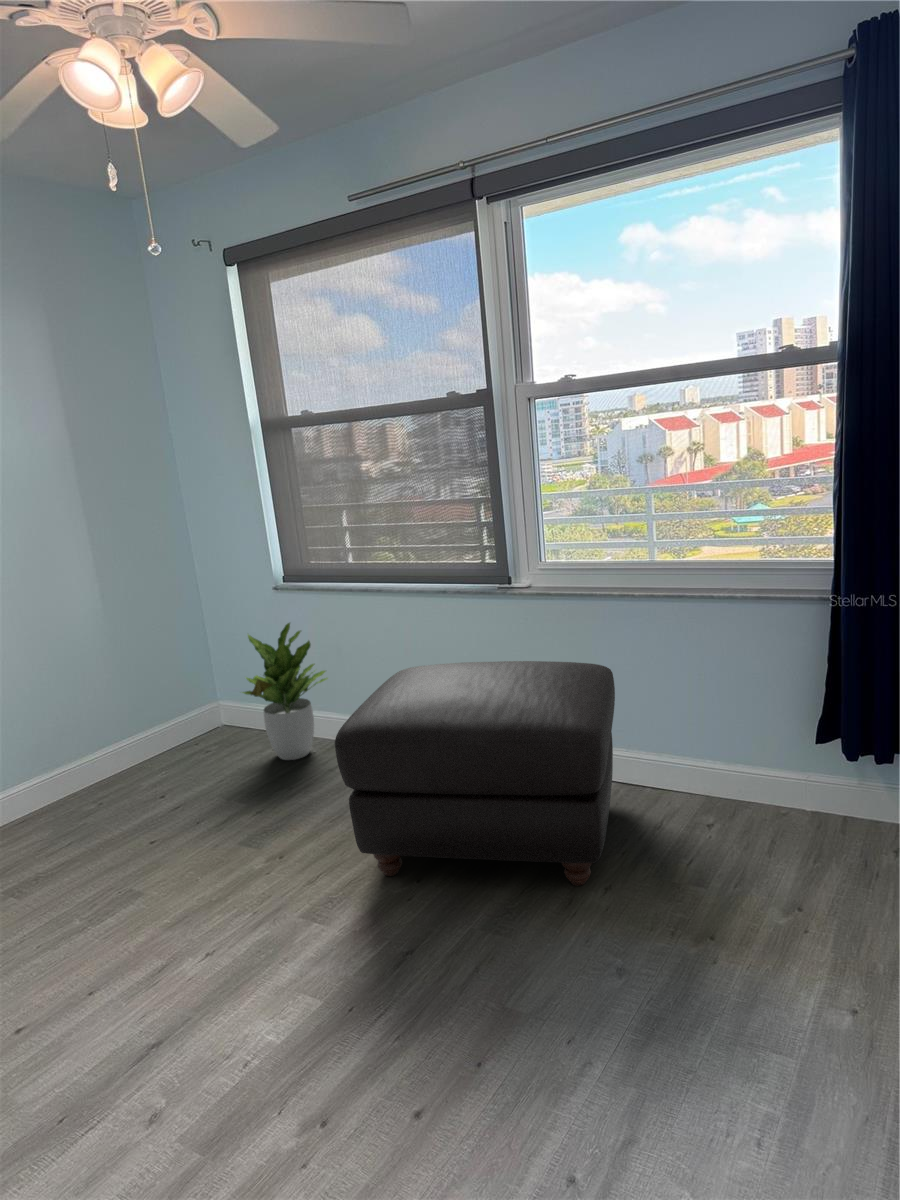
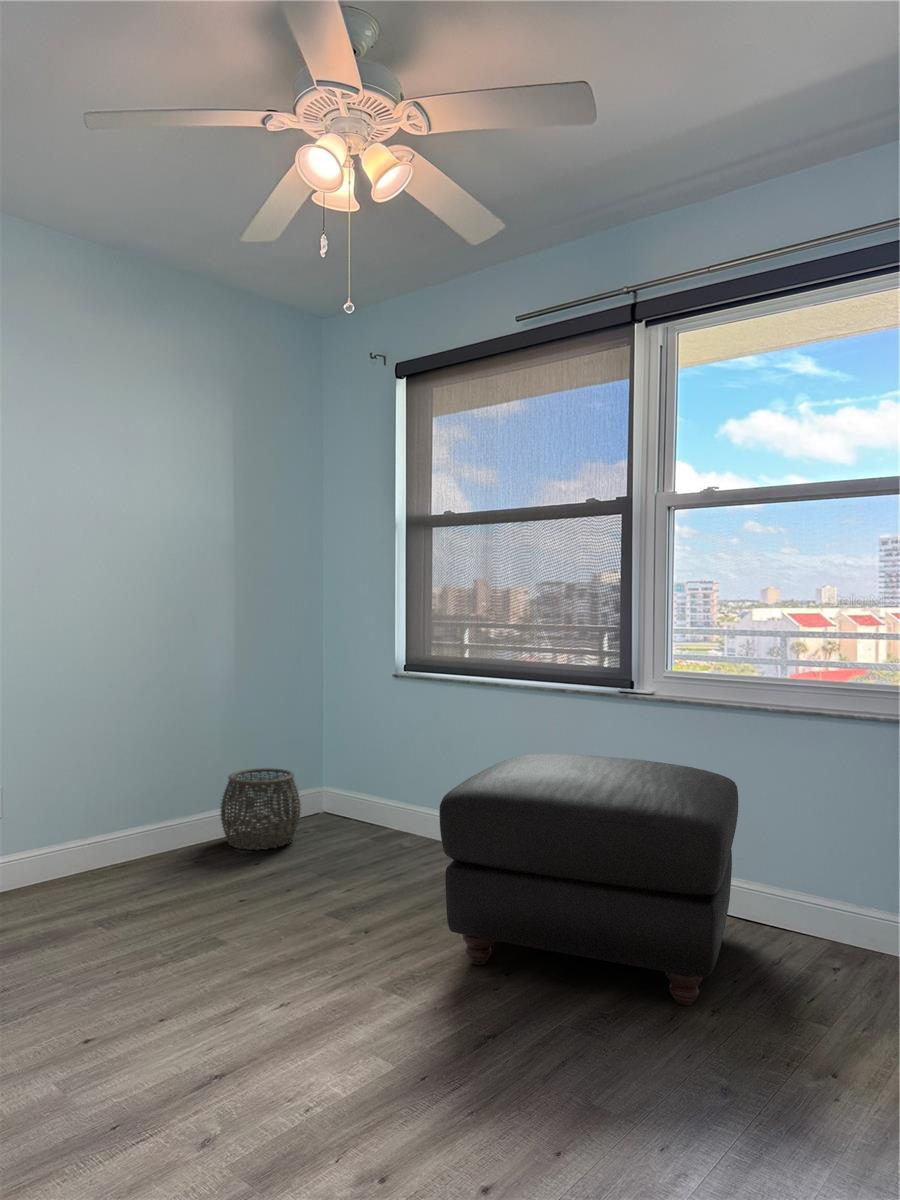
potted plant: present [242,623,328,760] -> none [344,708,435,851]
woven basket: none [116,696,201,782] -> present [220,768,301,850]

